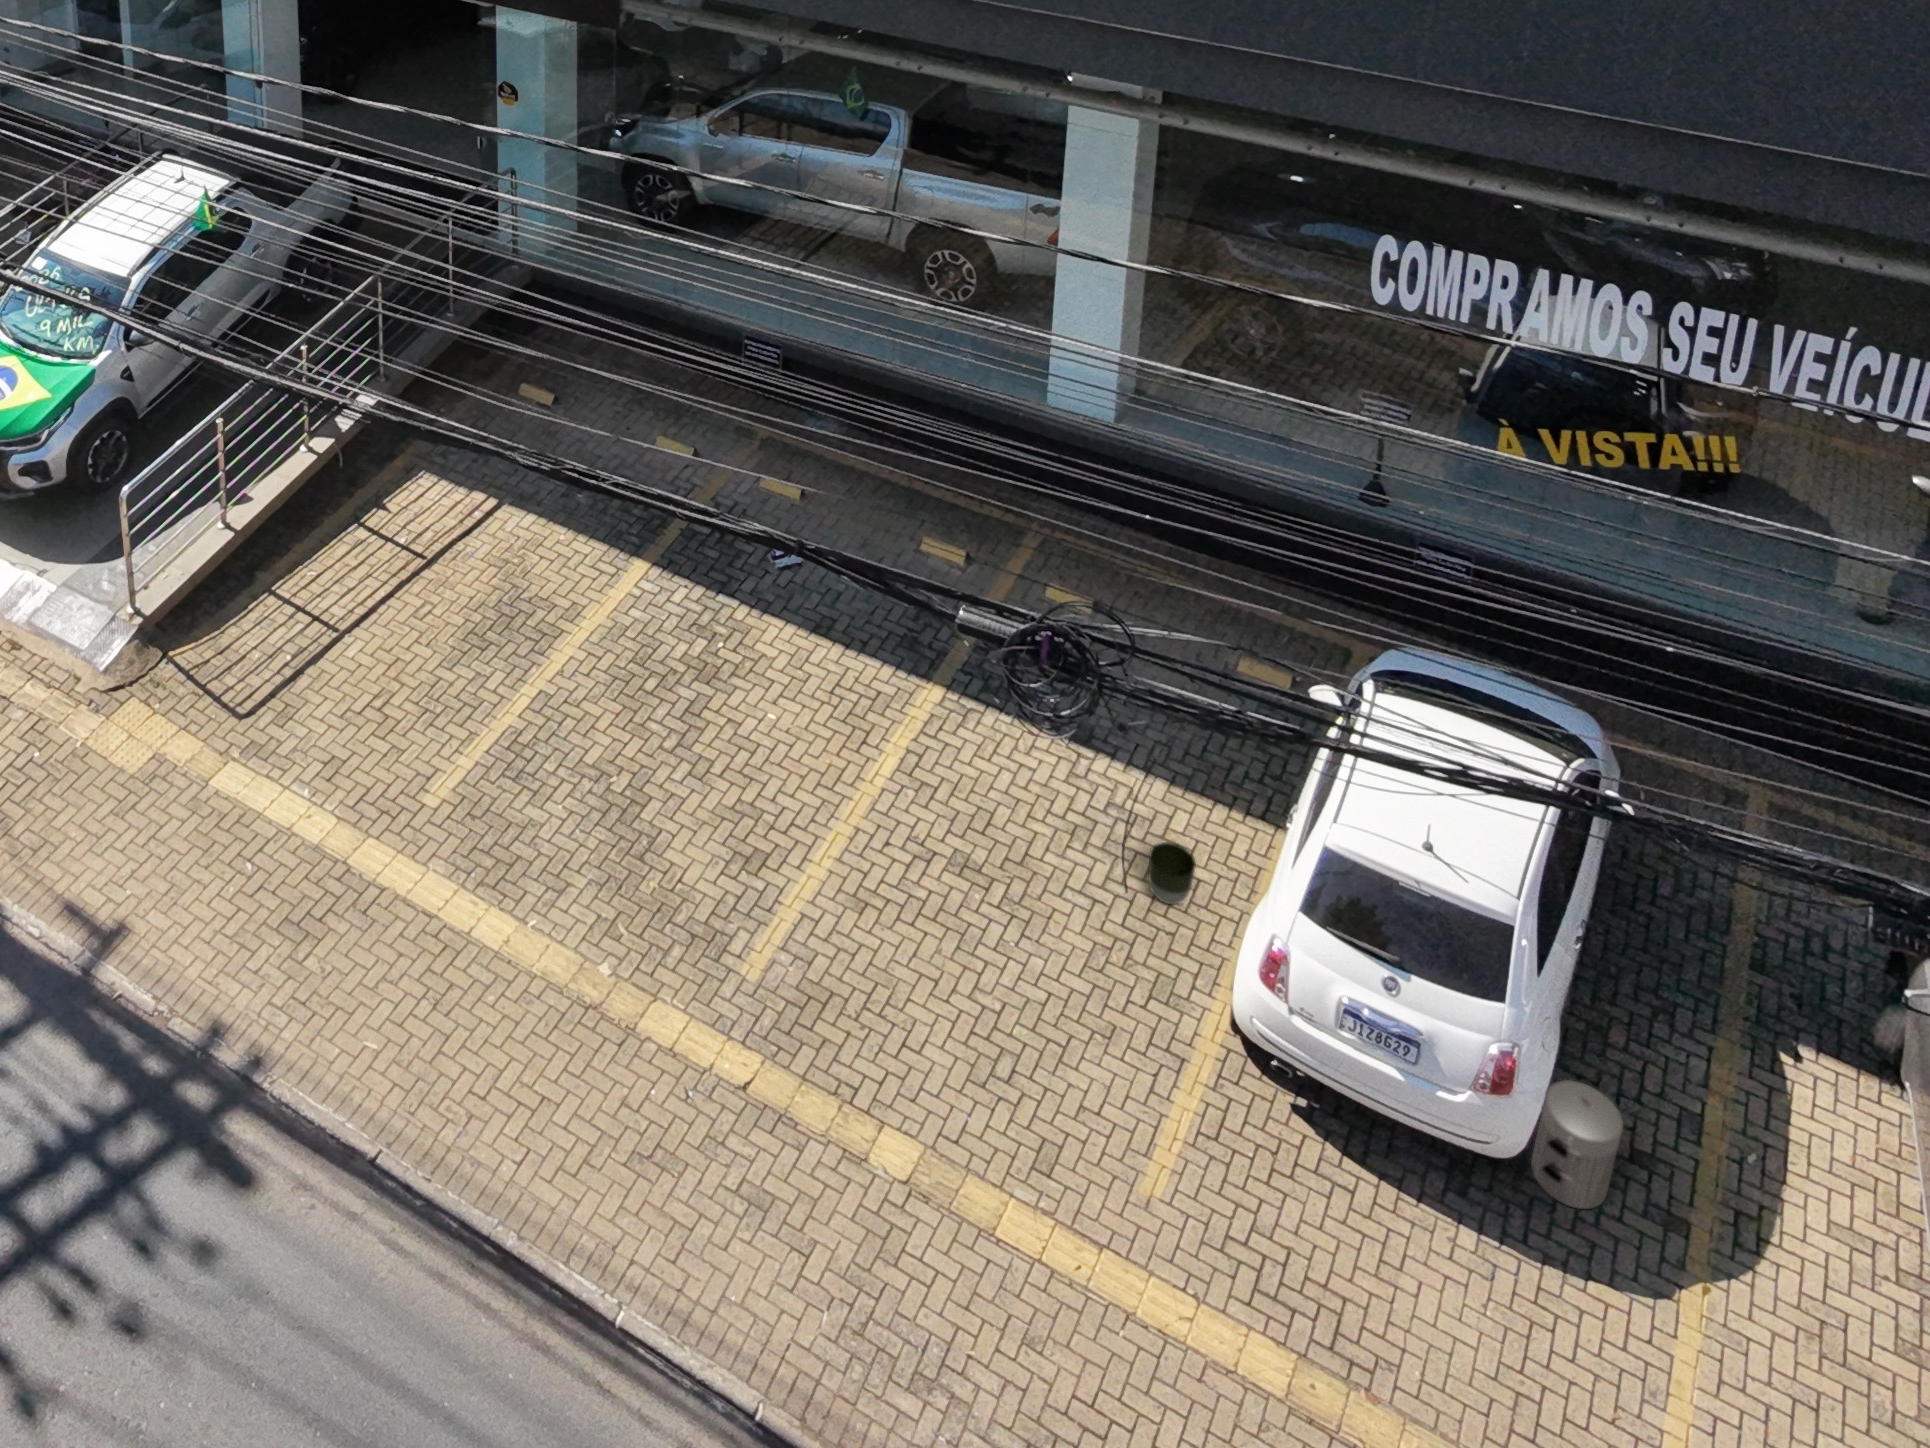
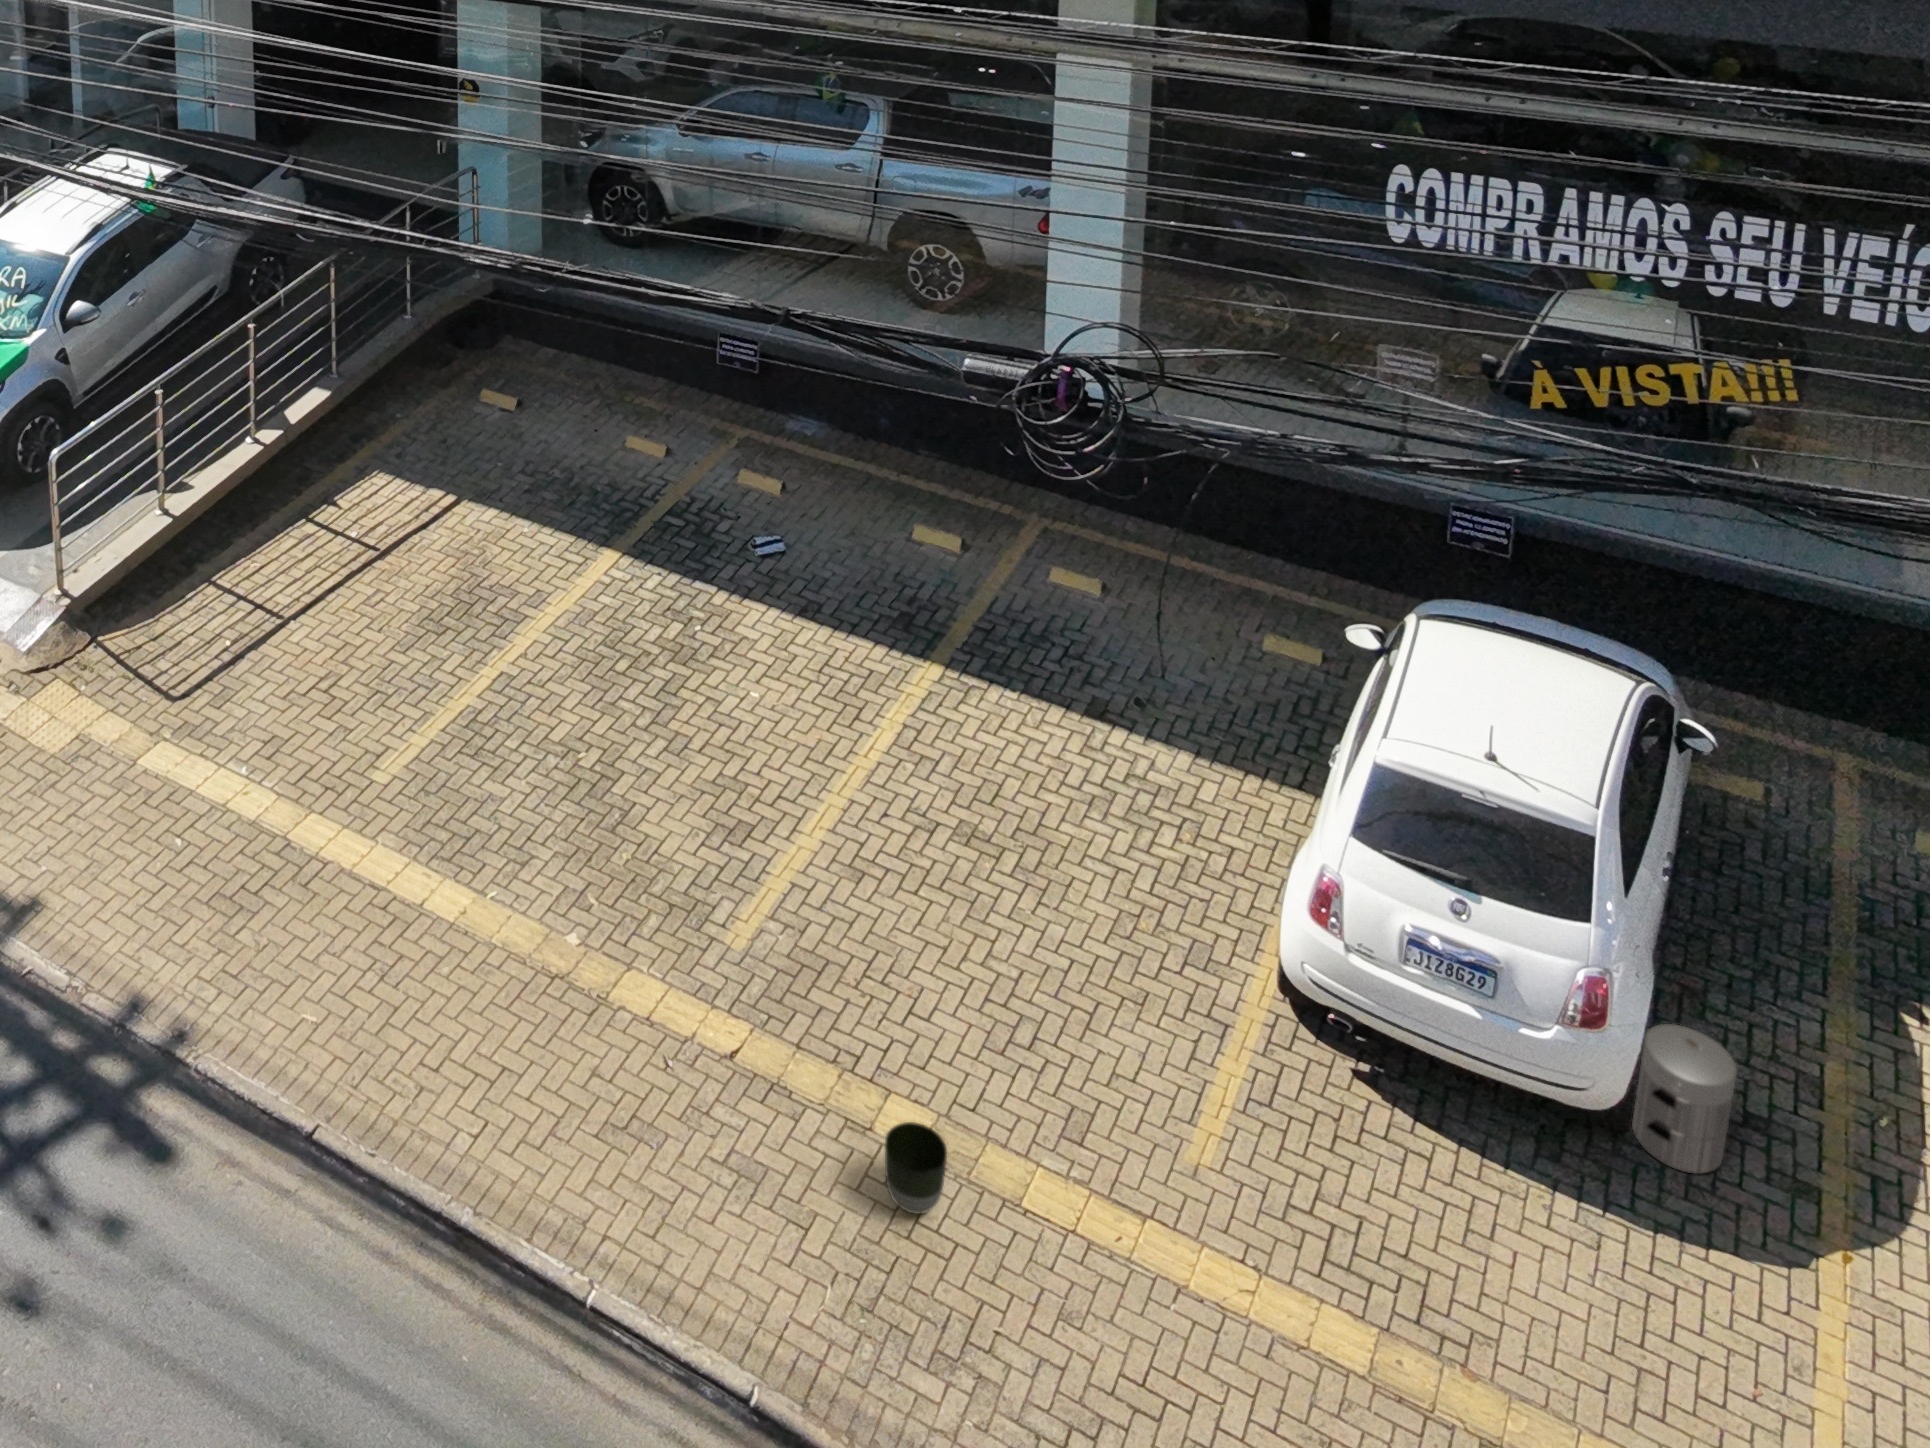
planter: present [1148,842,1196,904] -> present [885,1122,947,1214]

